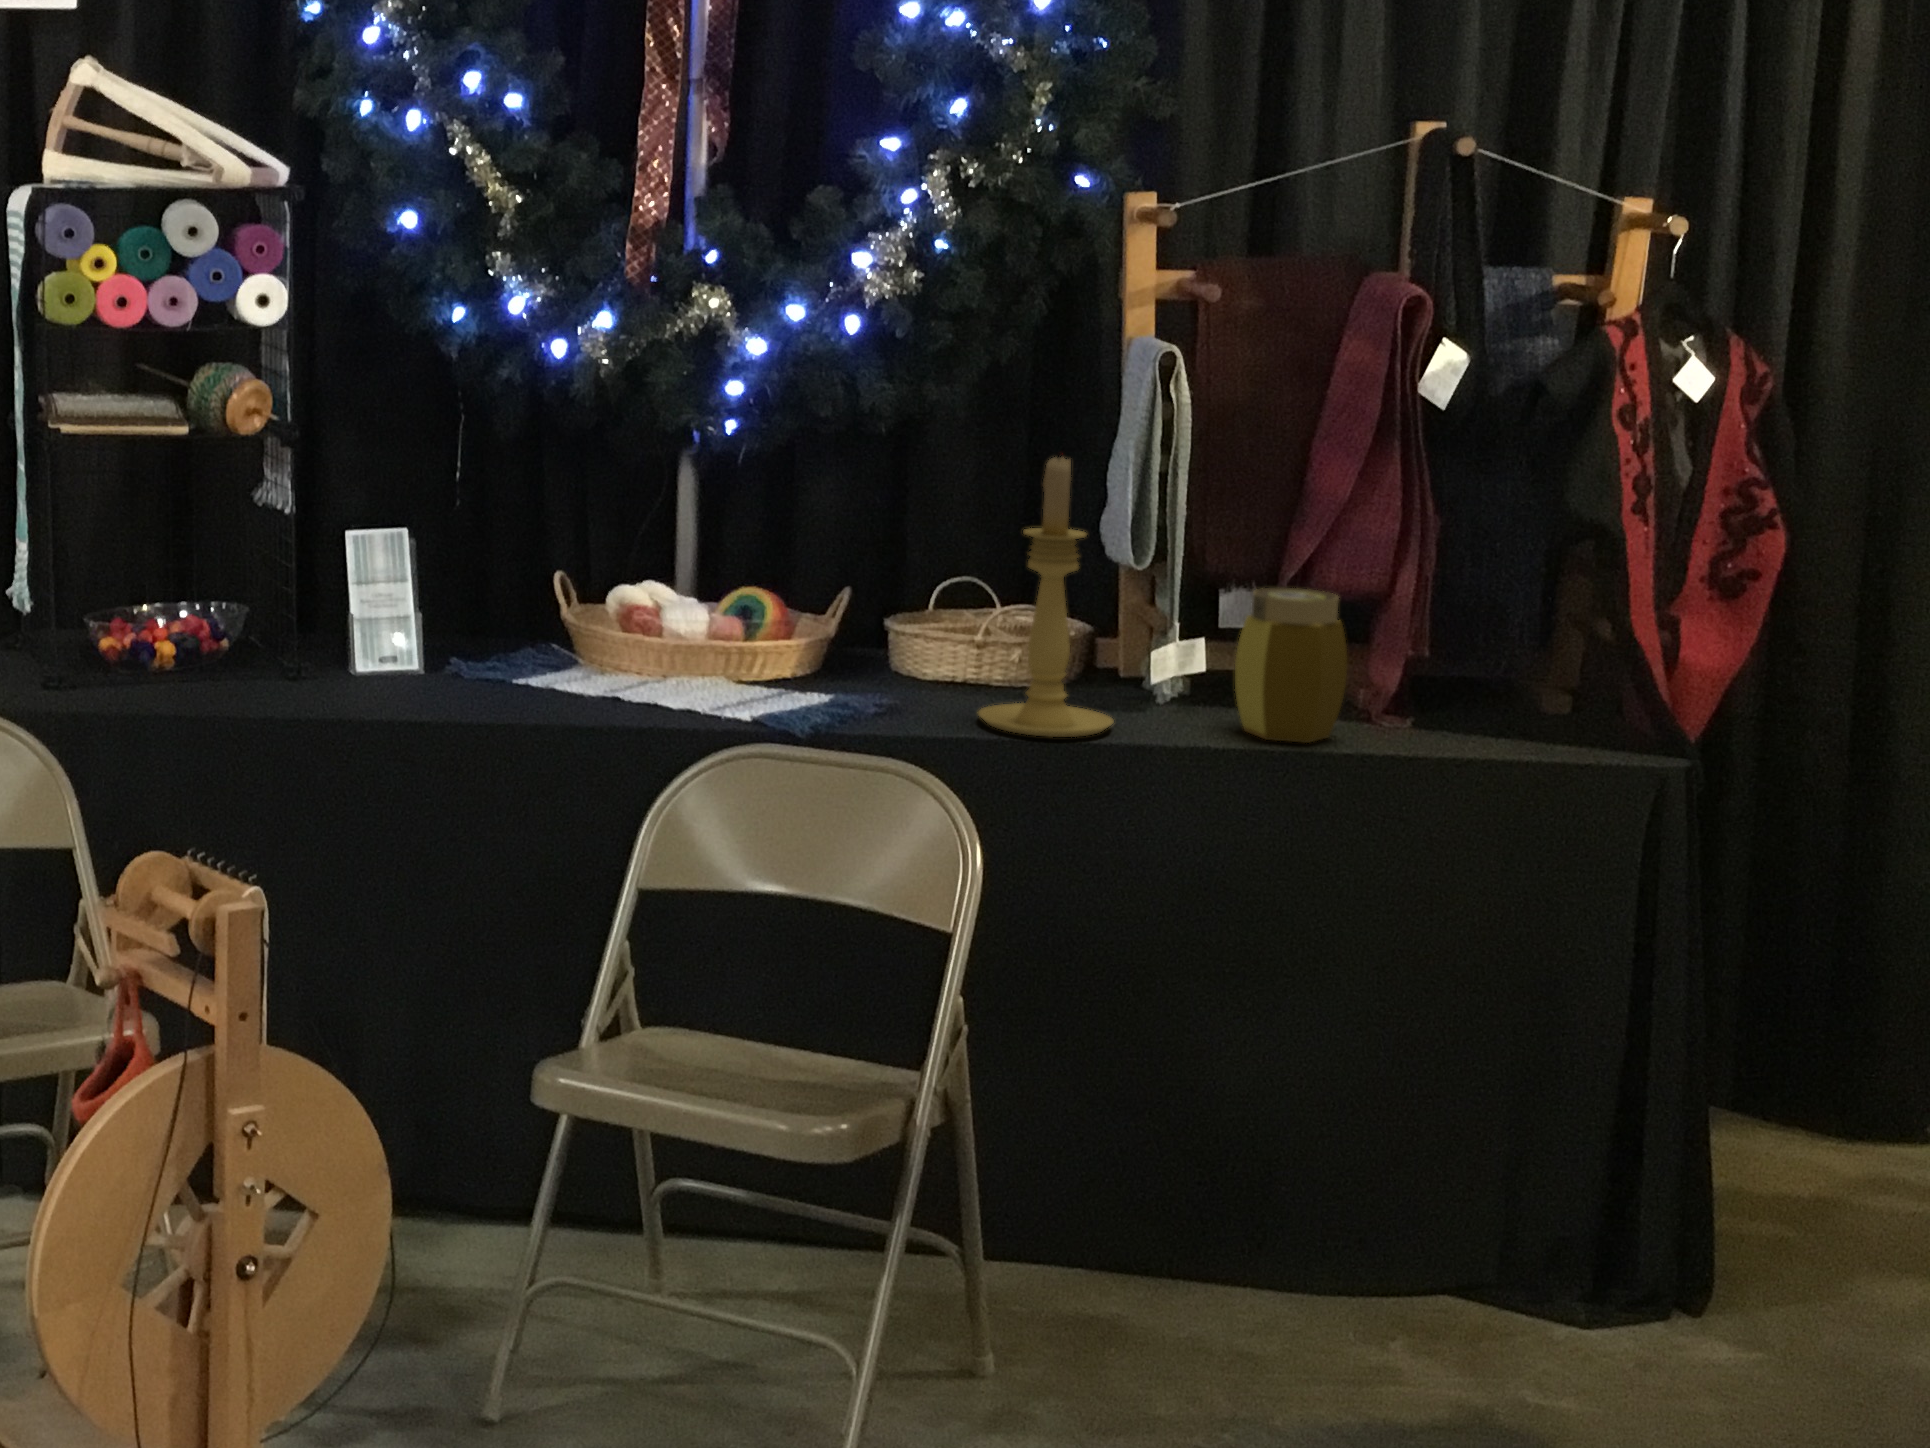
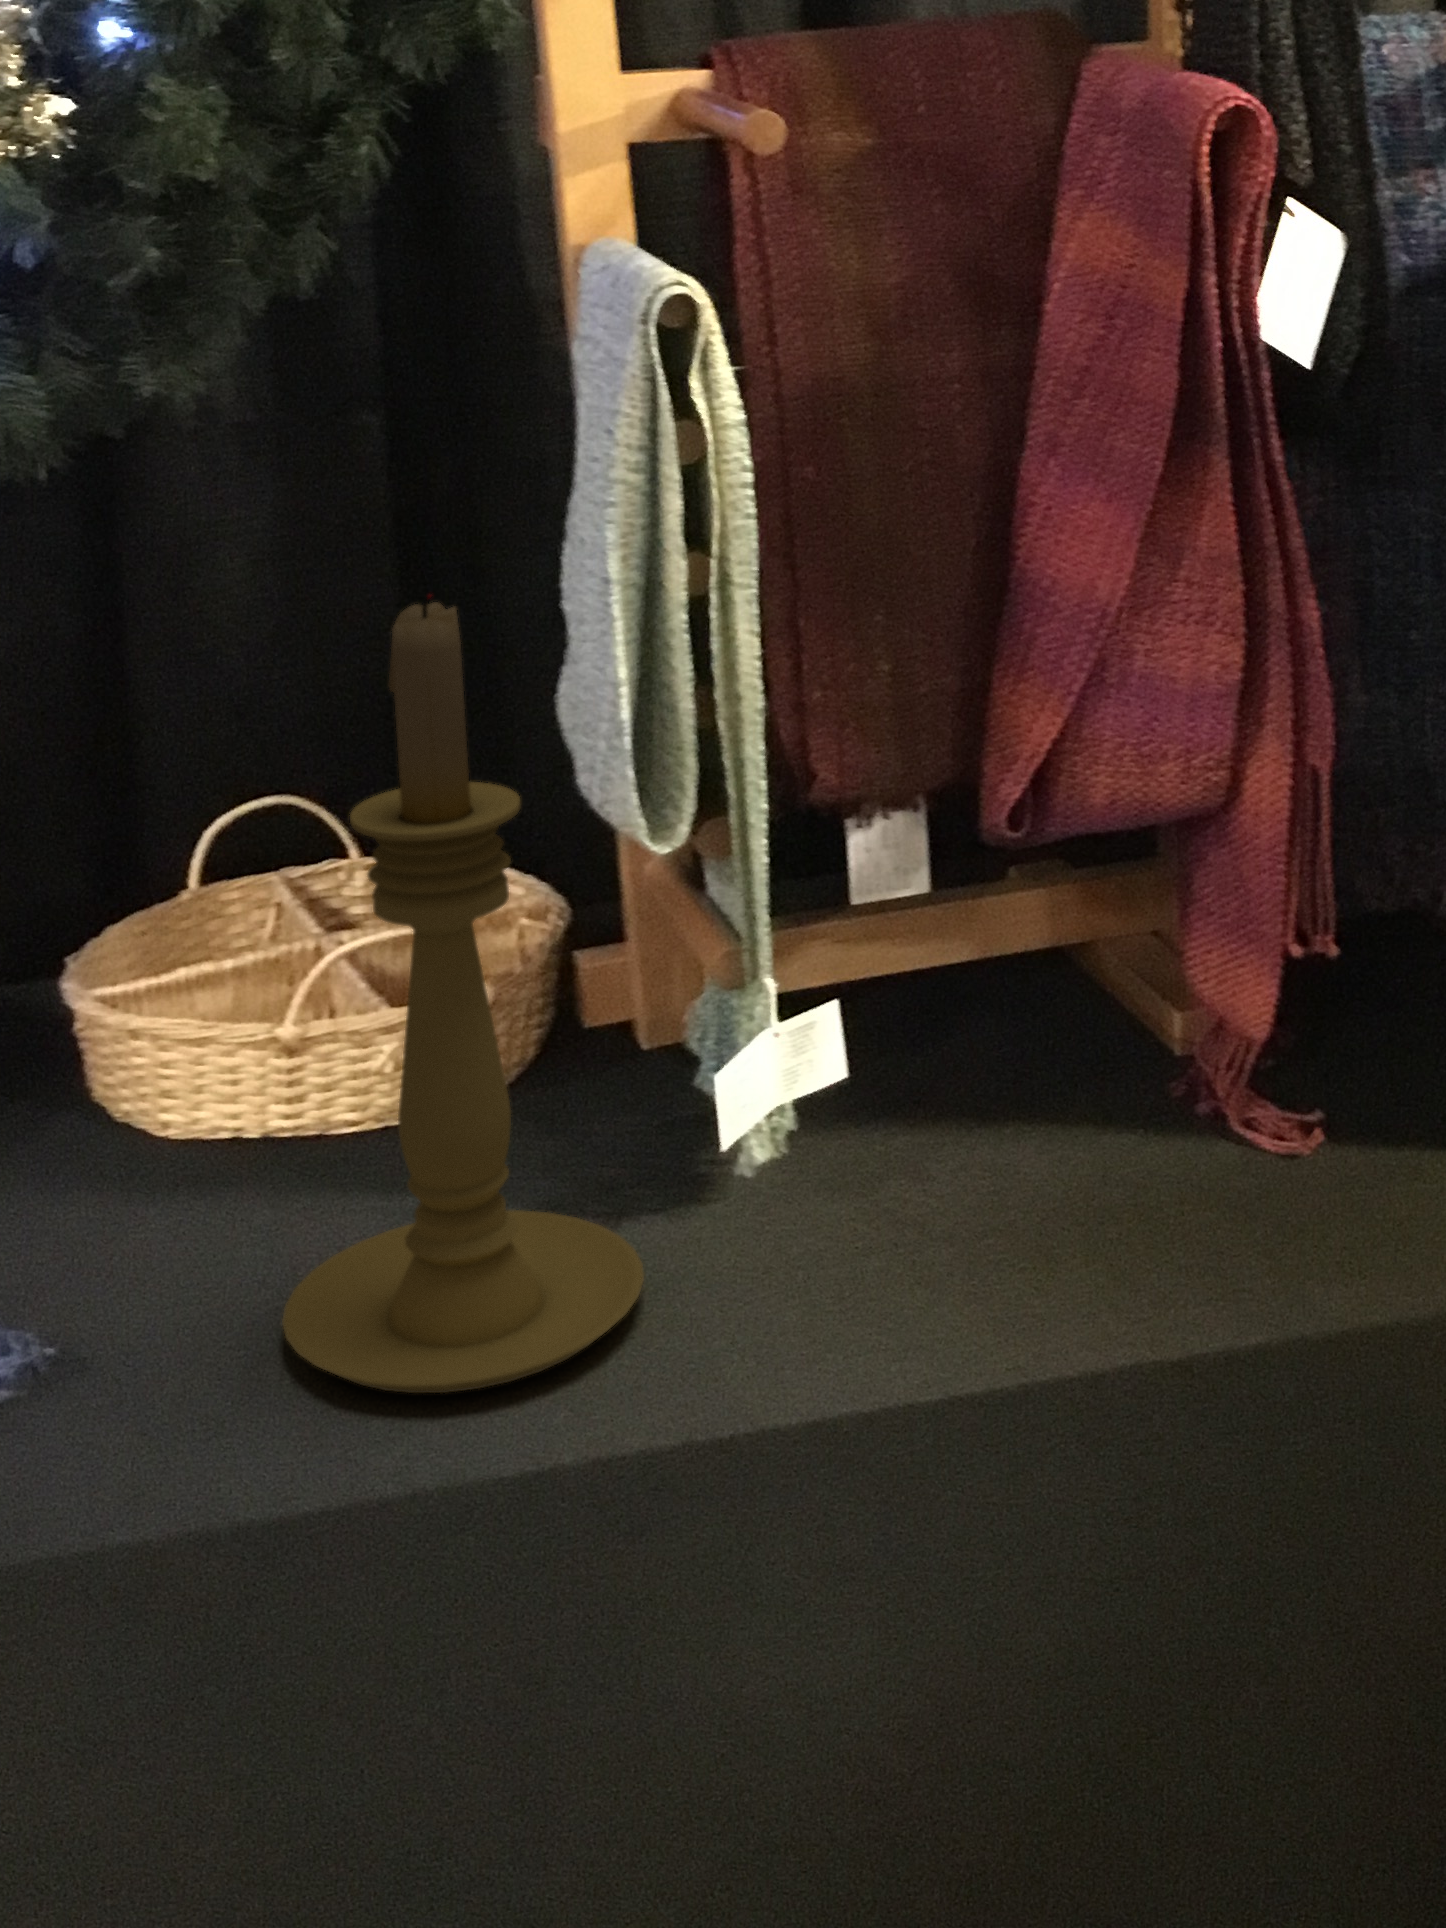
jar: present [1235,588,1347,743] -> none [921,835,1181,1252]

